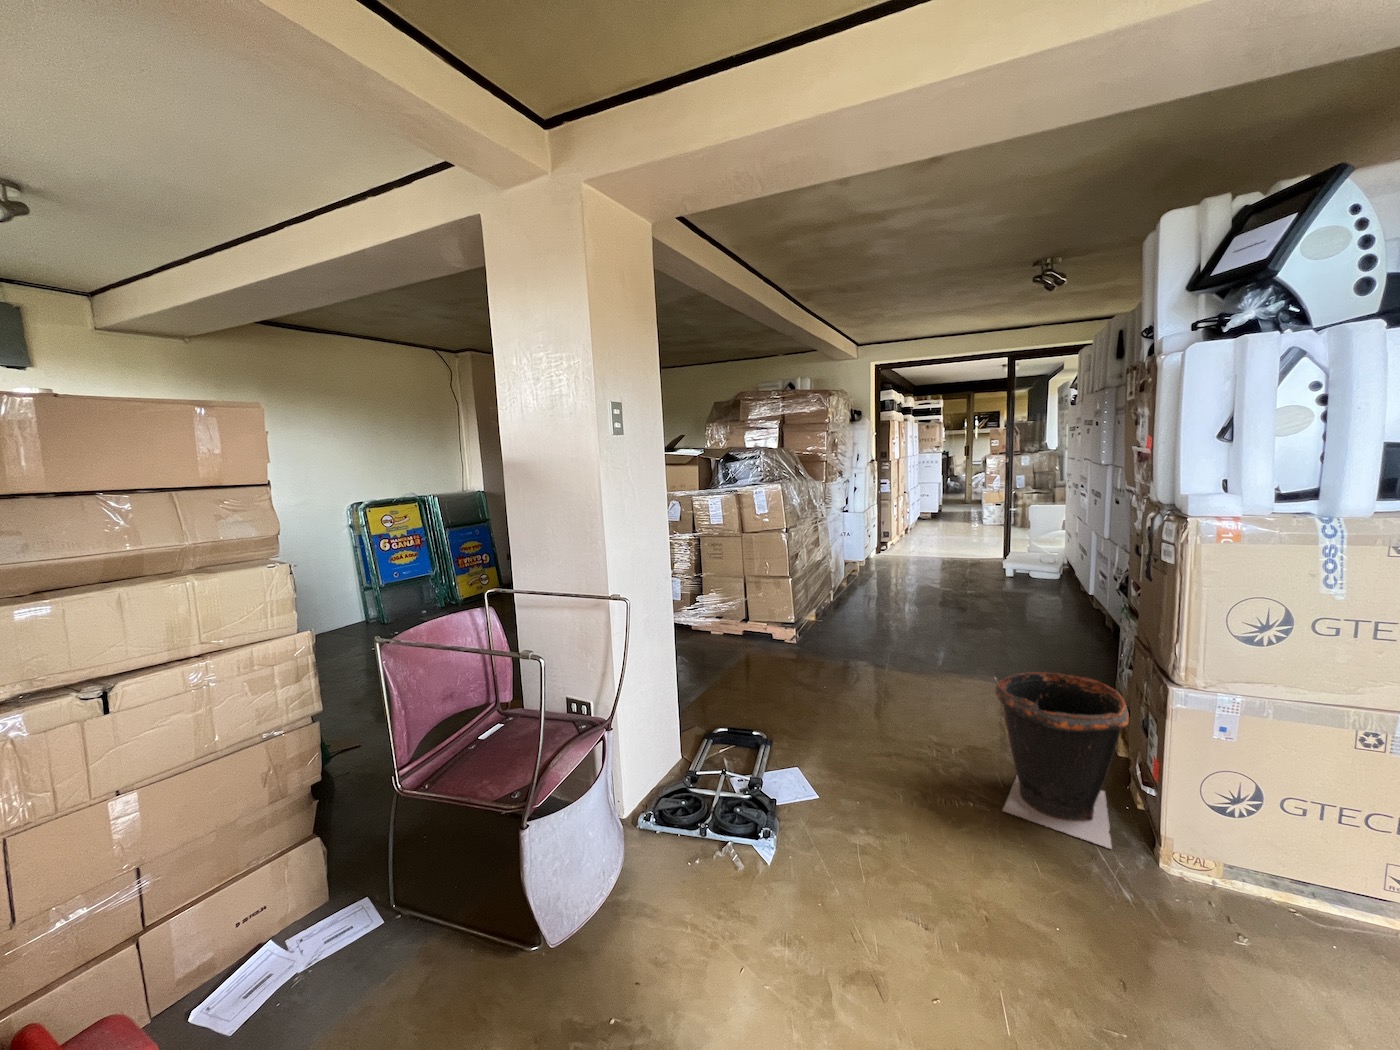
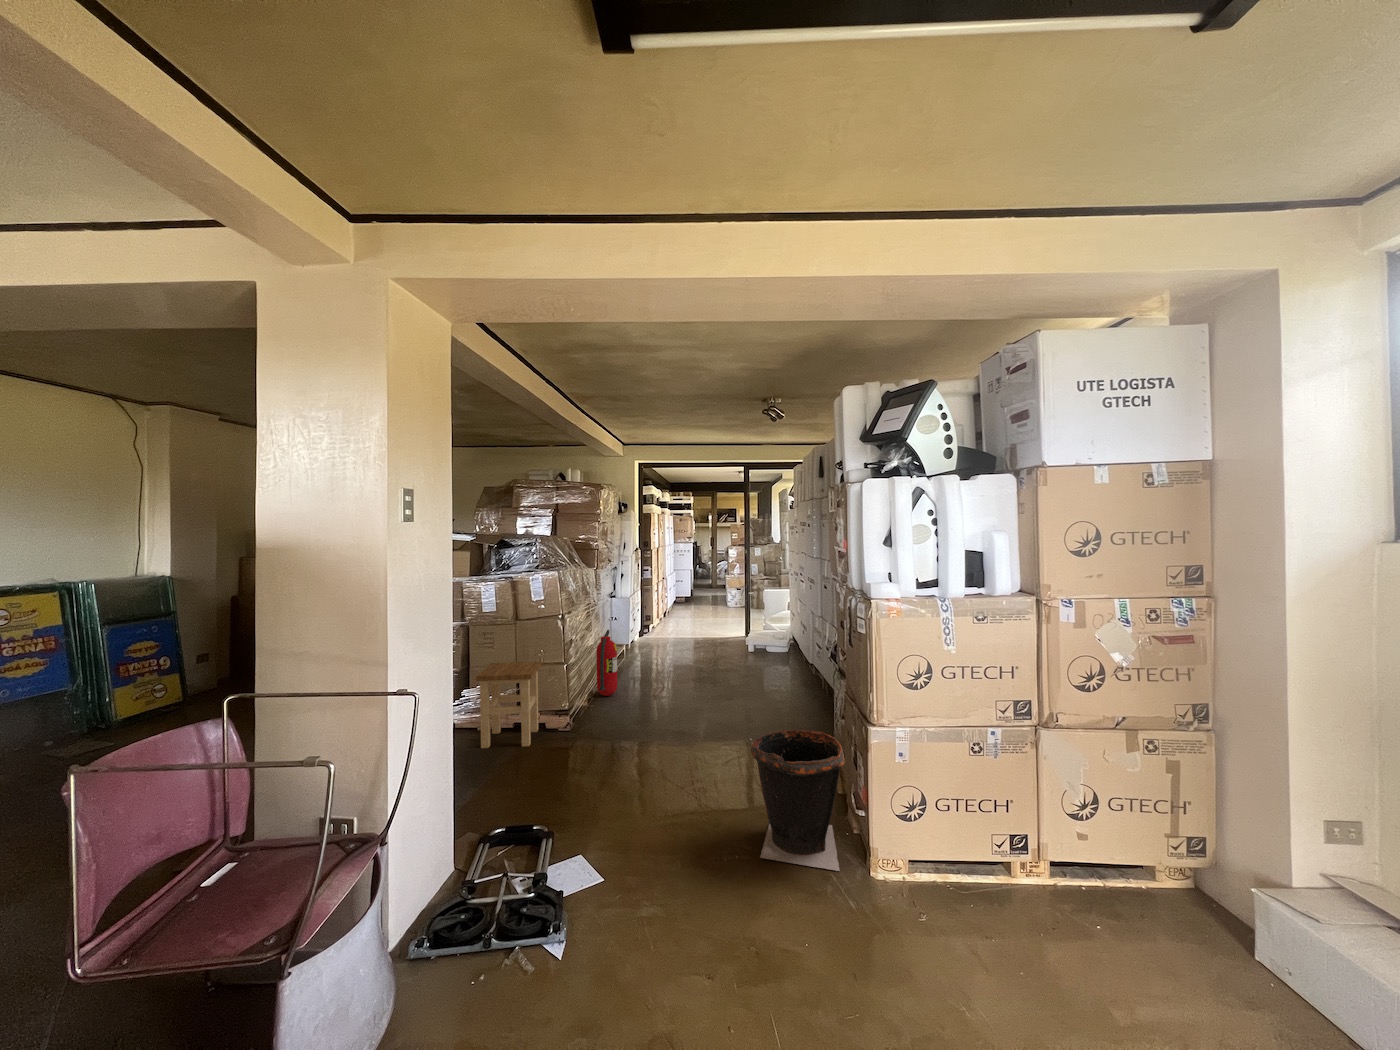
fire extinguisher: none [826,545,849,612] -> present [596,630,617,696]
stool: none [707,572,769,654] -> present [476,662,541,748]

